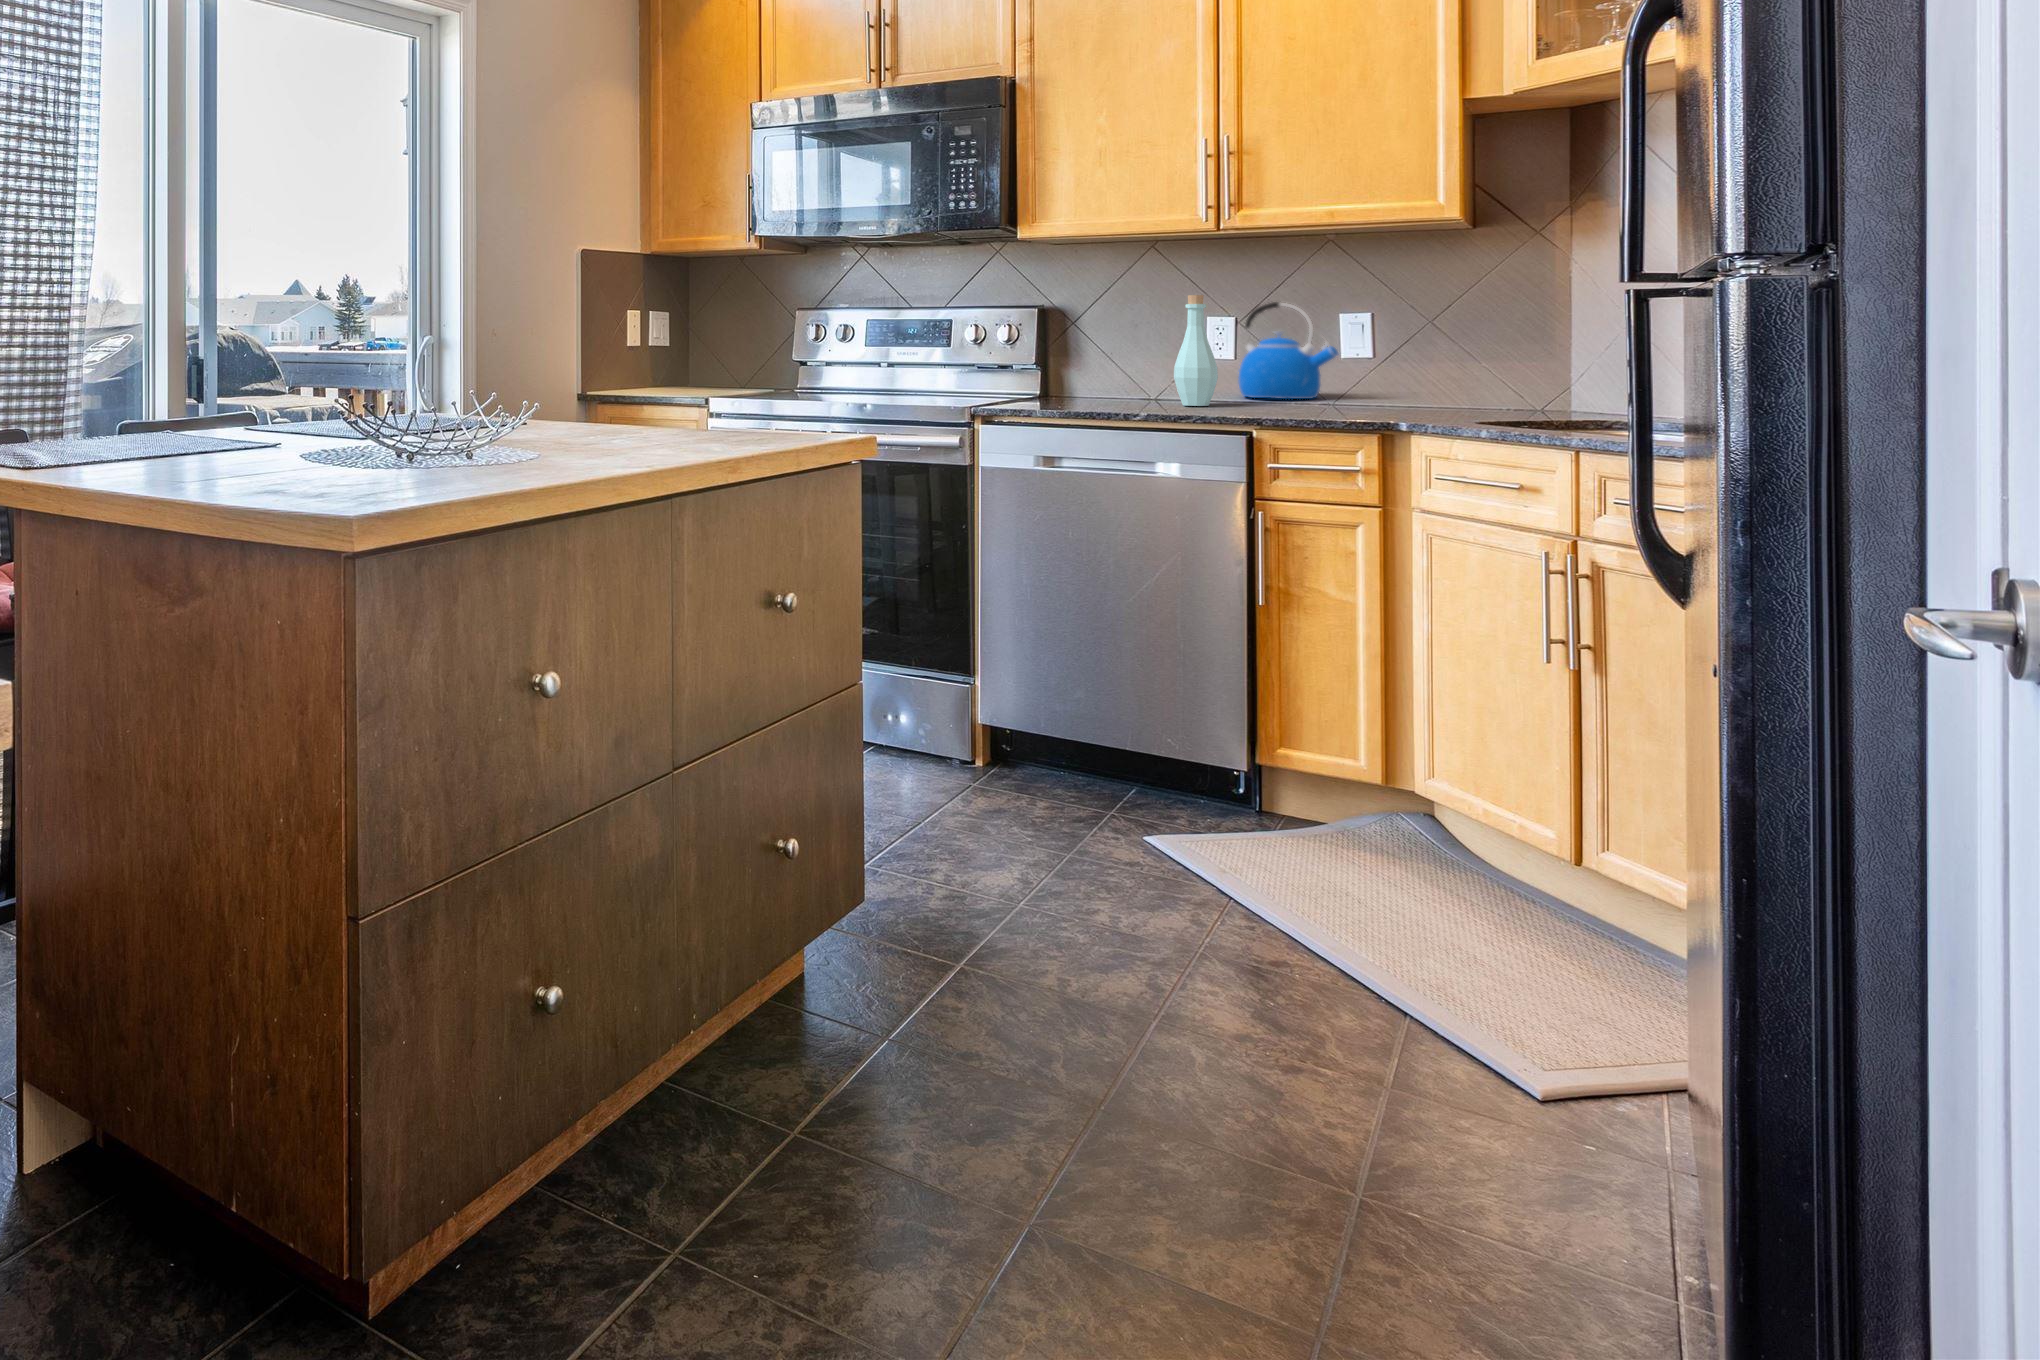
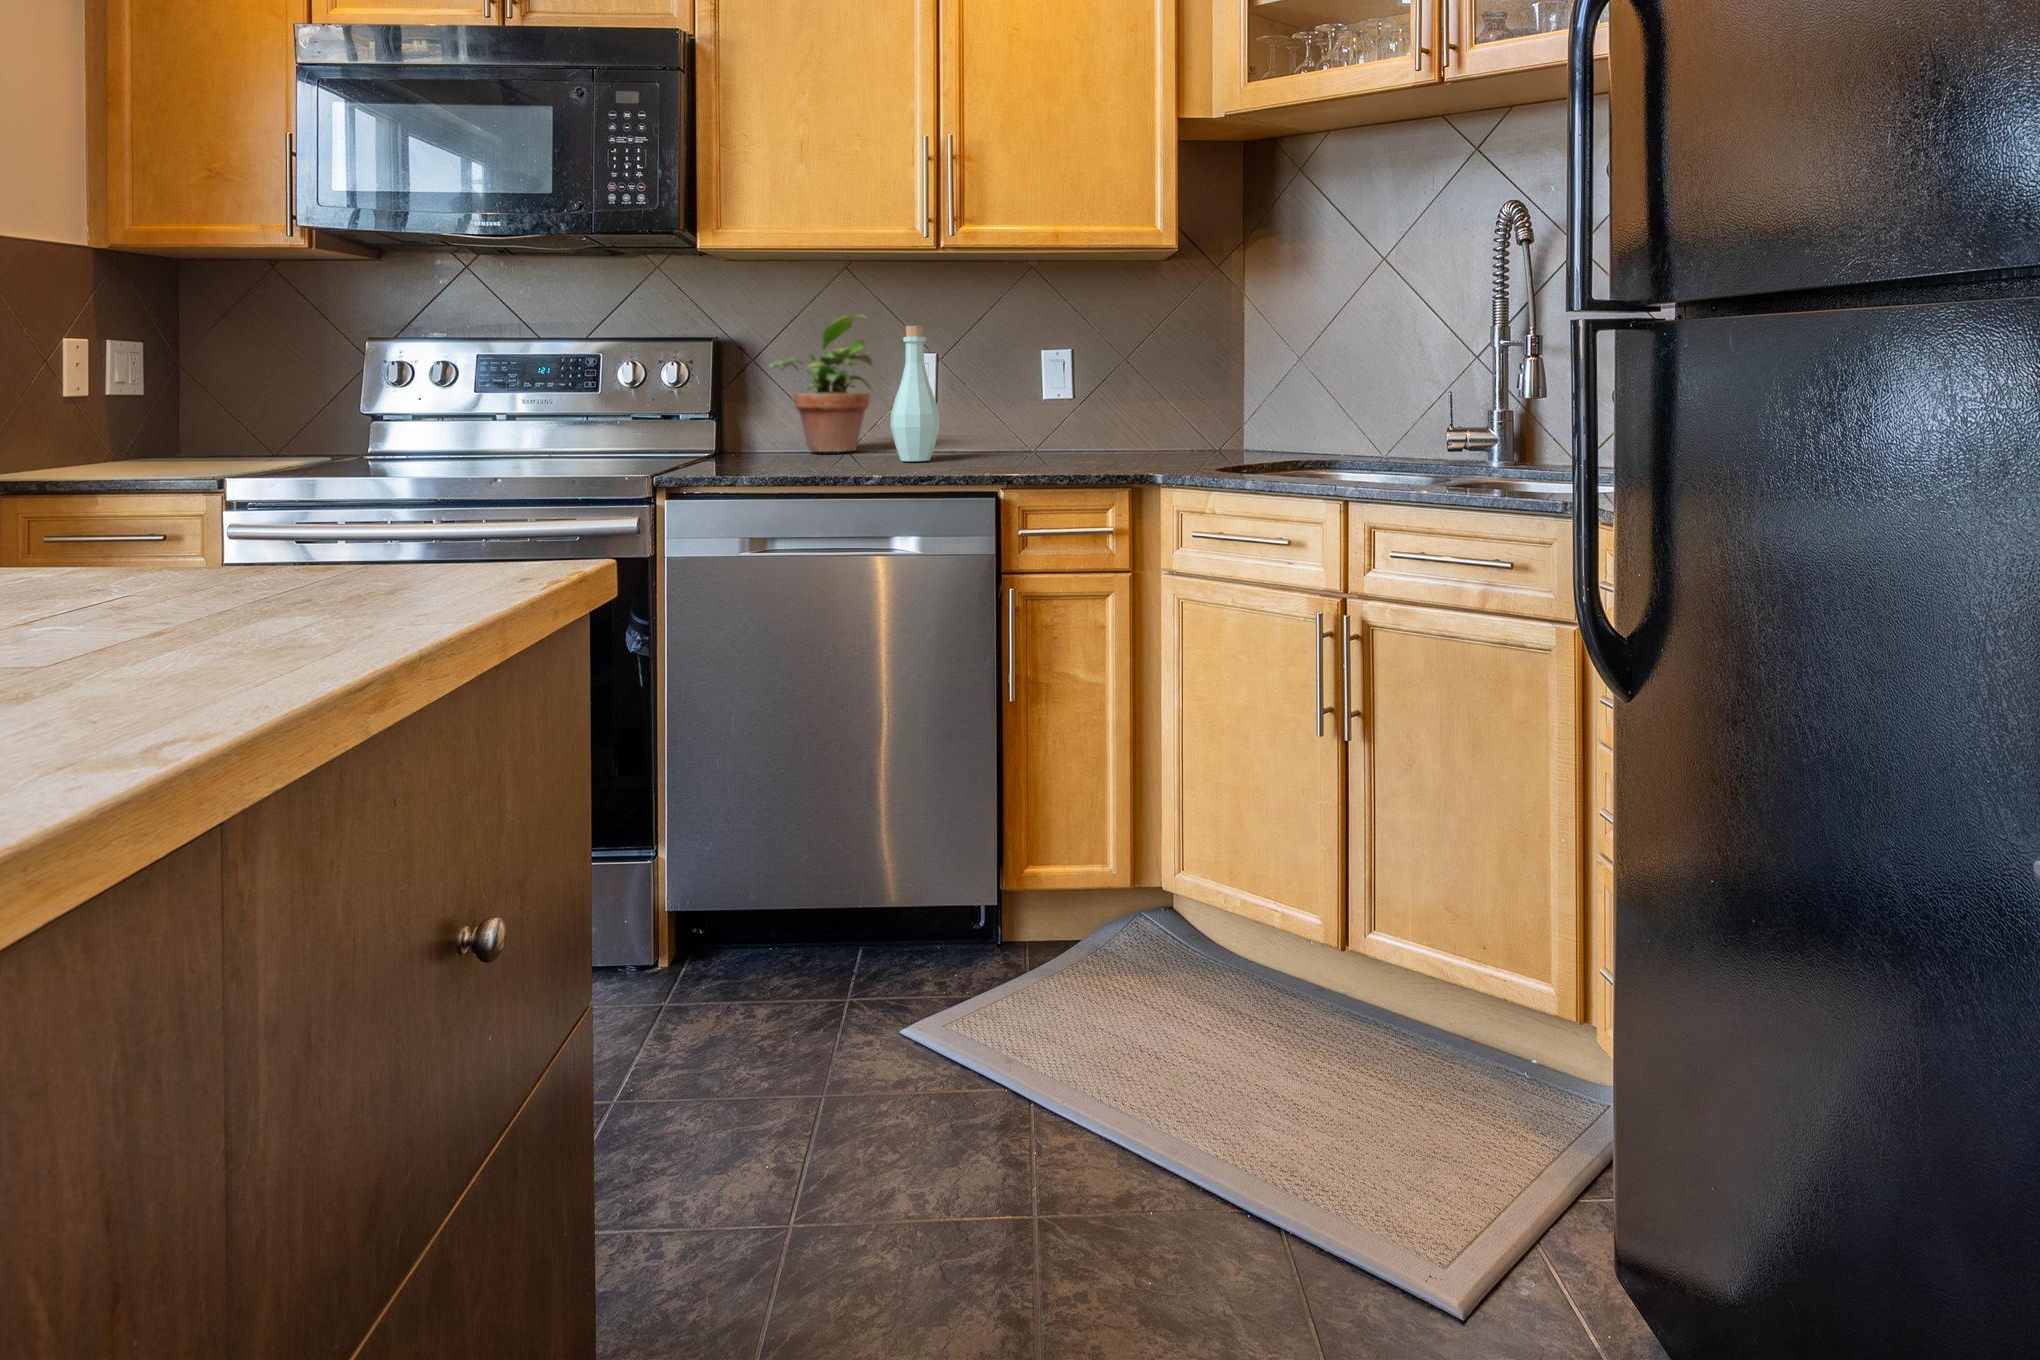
potted plant: none [1076,286,1170,396] -> present [769,315,872,452]
kettle: present [1239,302,1338,399] -> none [948,335,1050,448]

